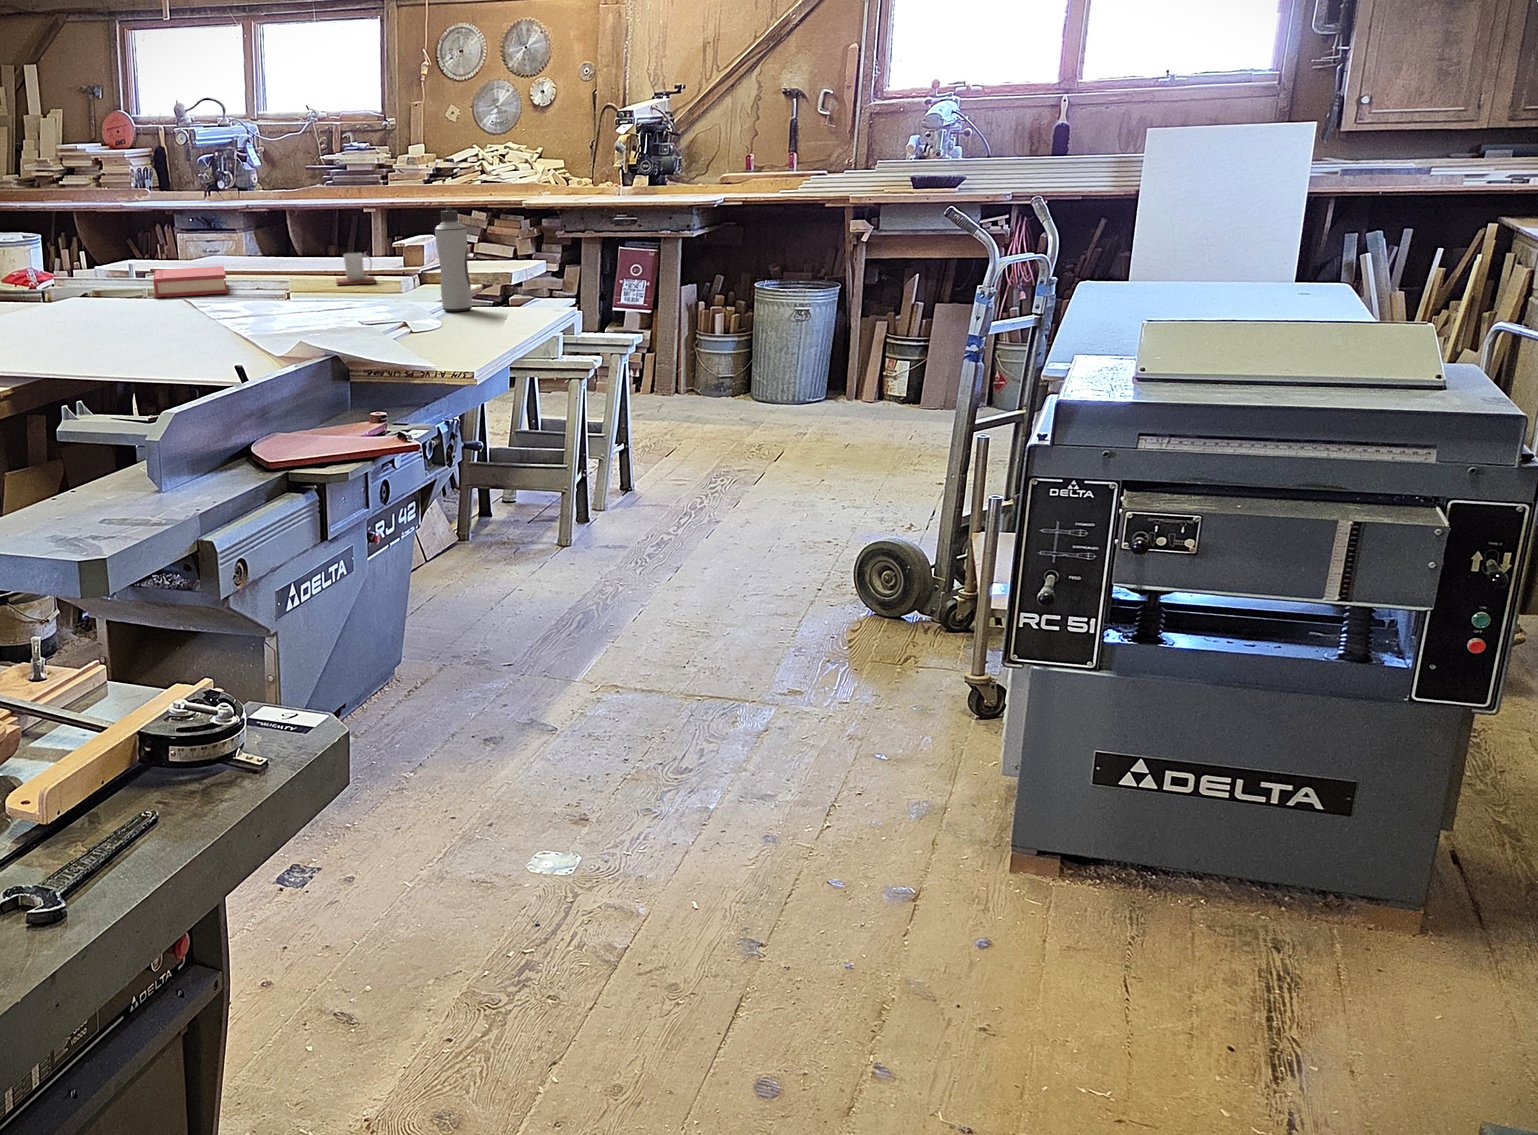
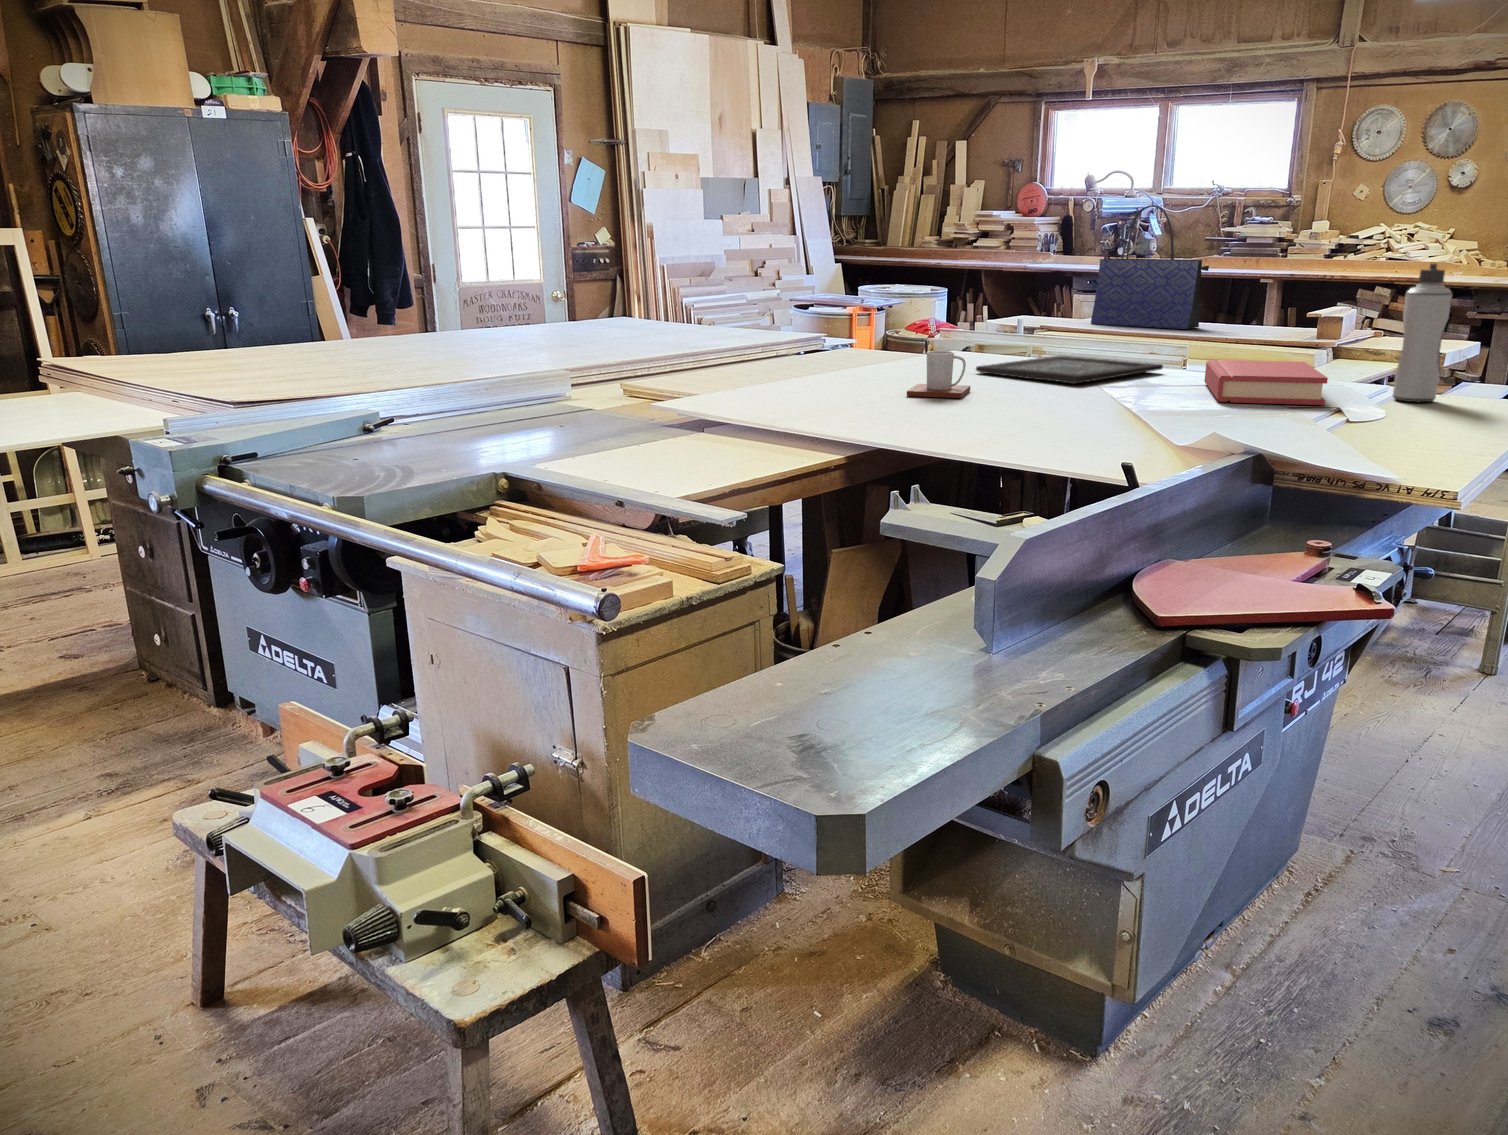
tote bag: none [198,150,305,266] -> present [1091,205,1209,329]
mug: present [336,253,375,285] -> present [907,351,970,398]
hardback book: present [153,266,228,297] -> present [1204,360,1328,405]
tray: none [96,299,268,322] -> present [976,356,1163,384]

